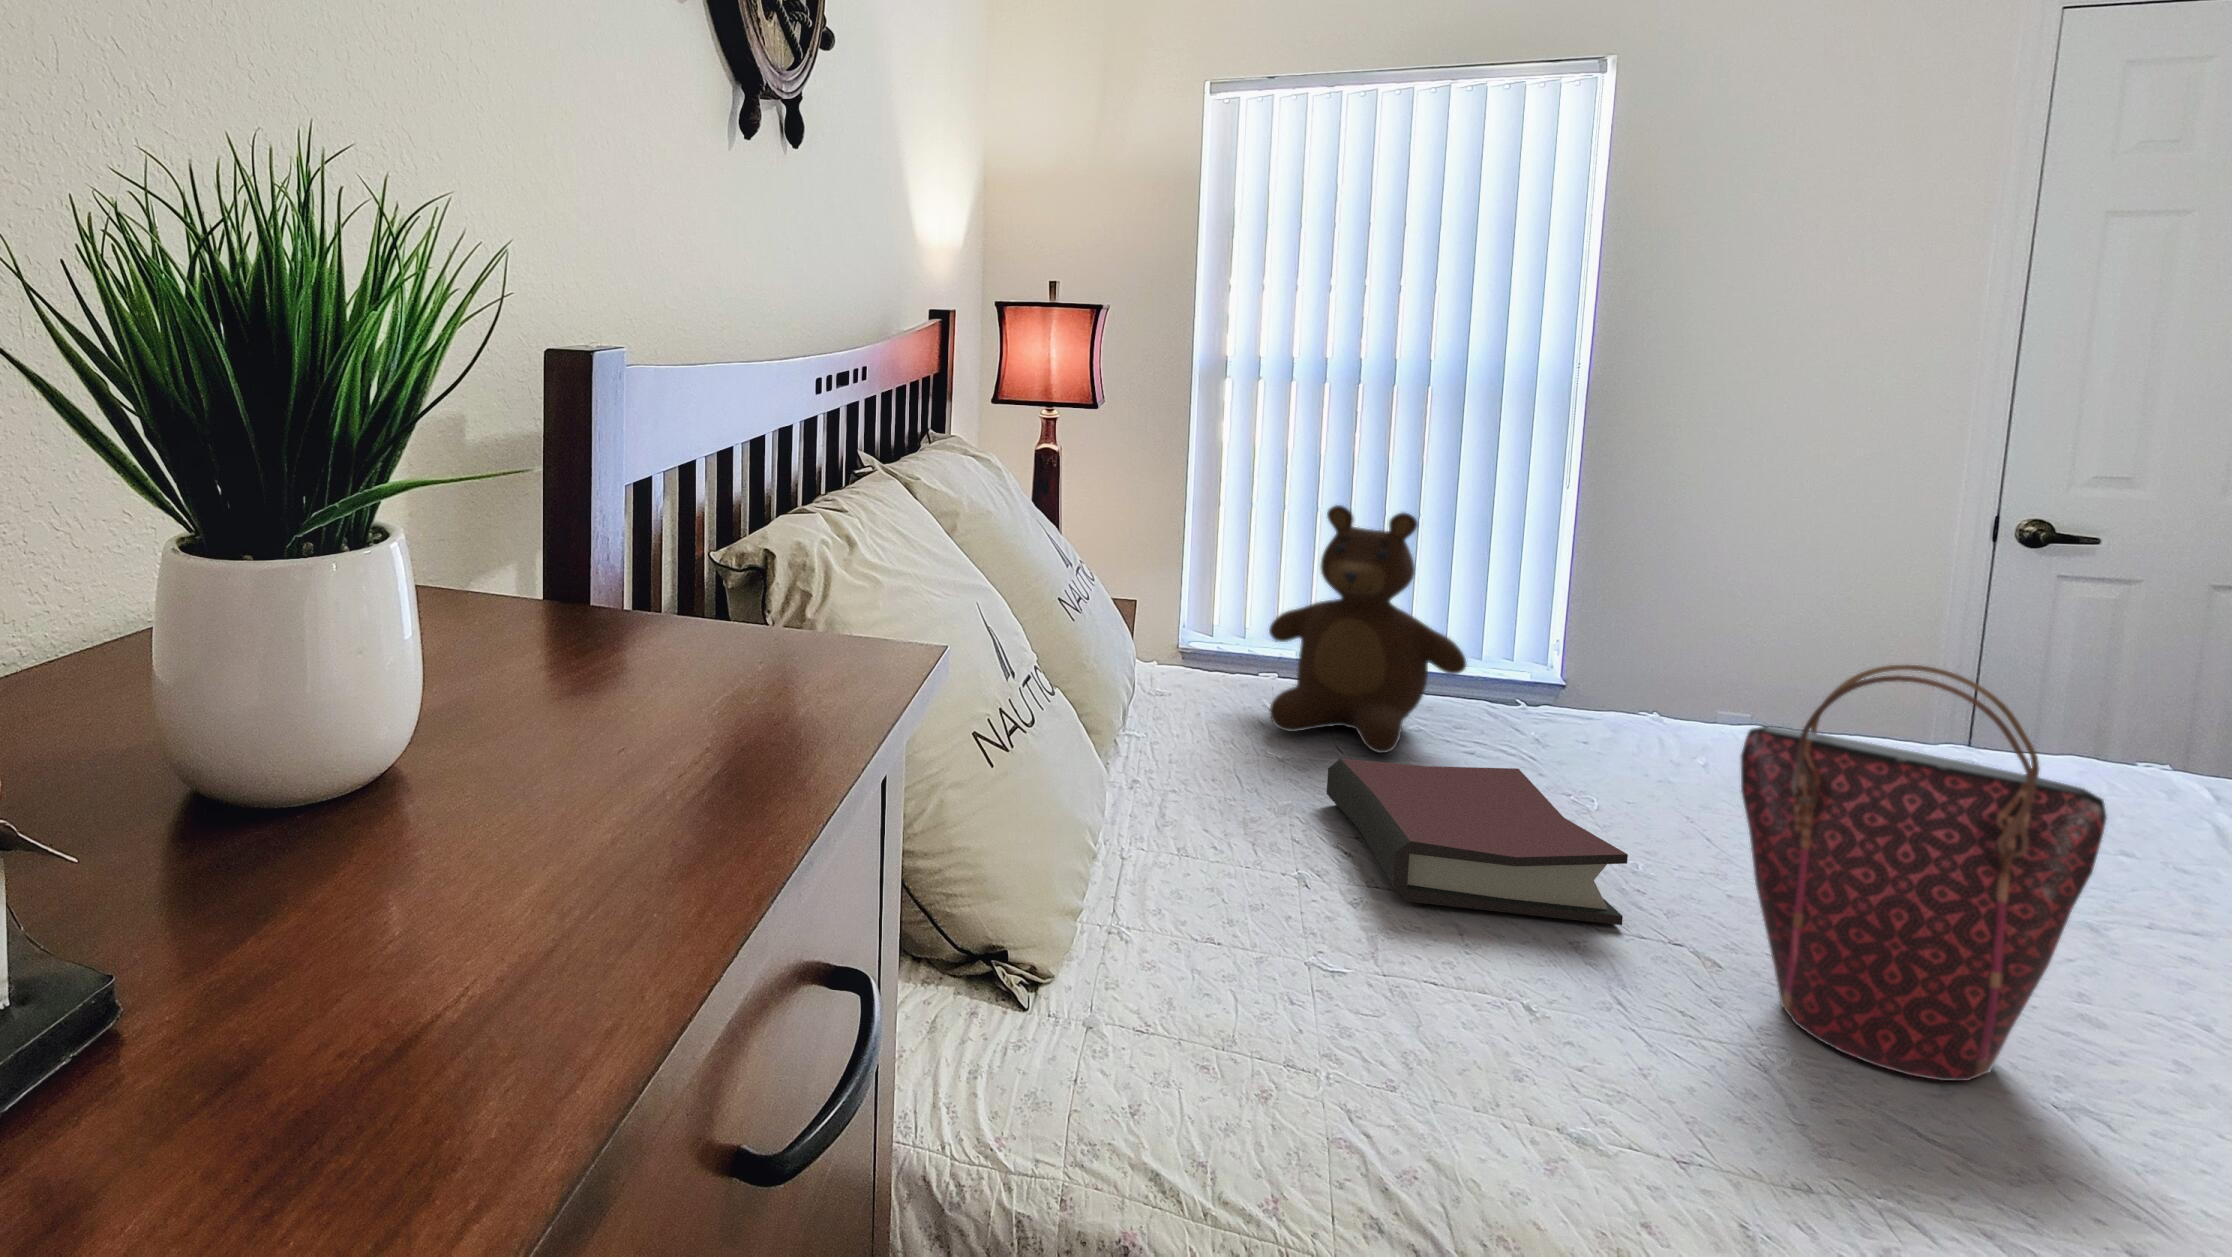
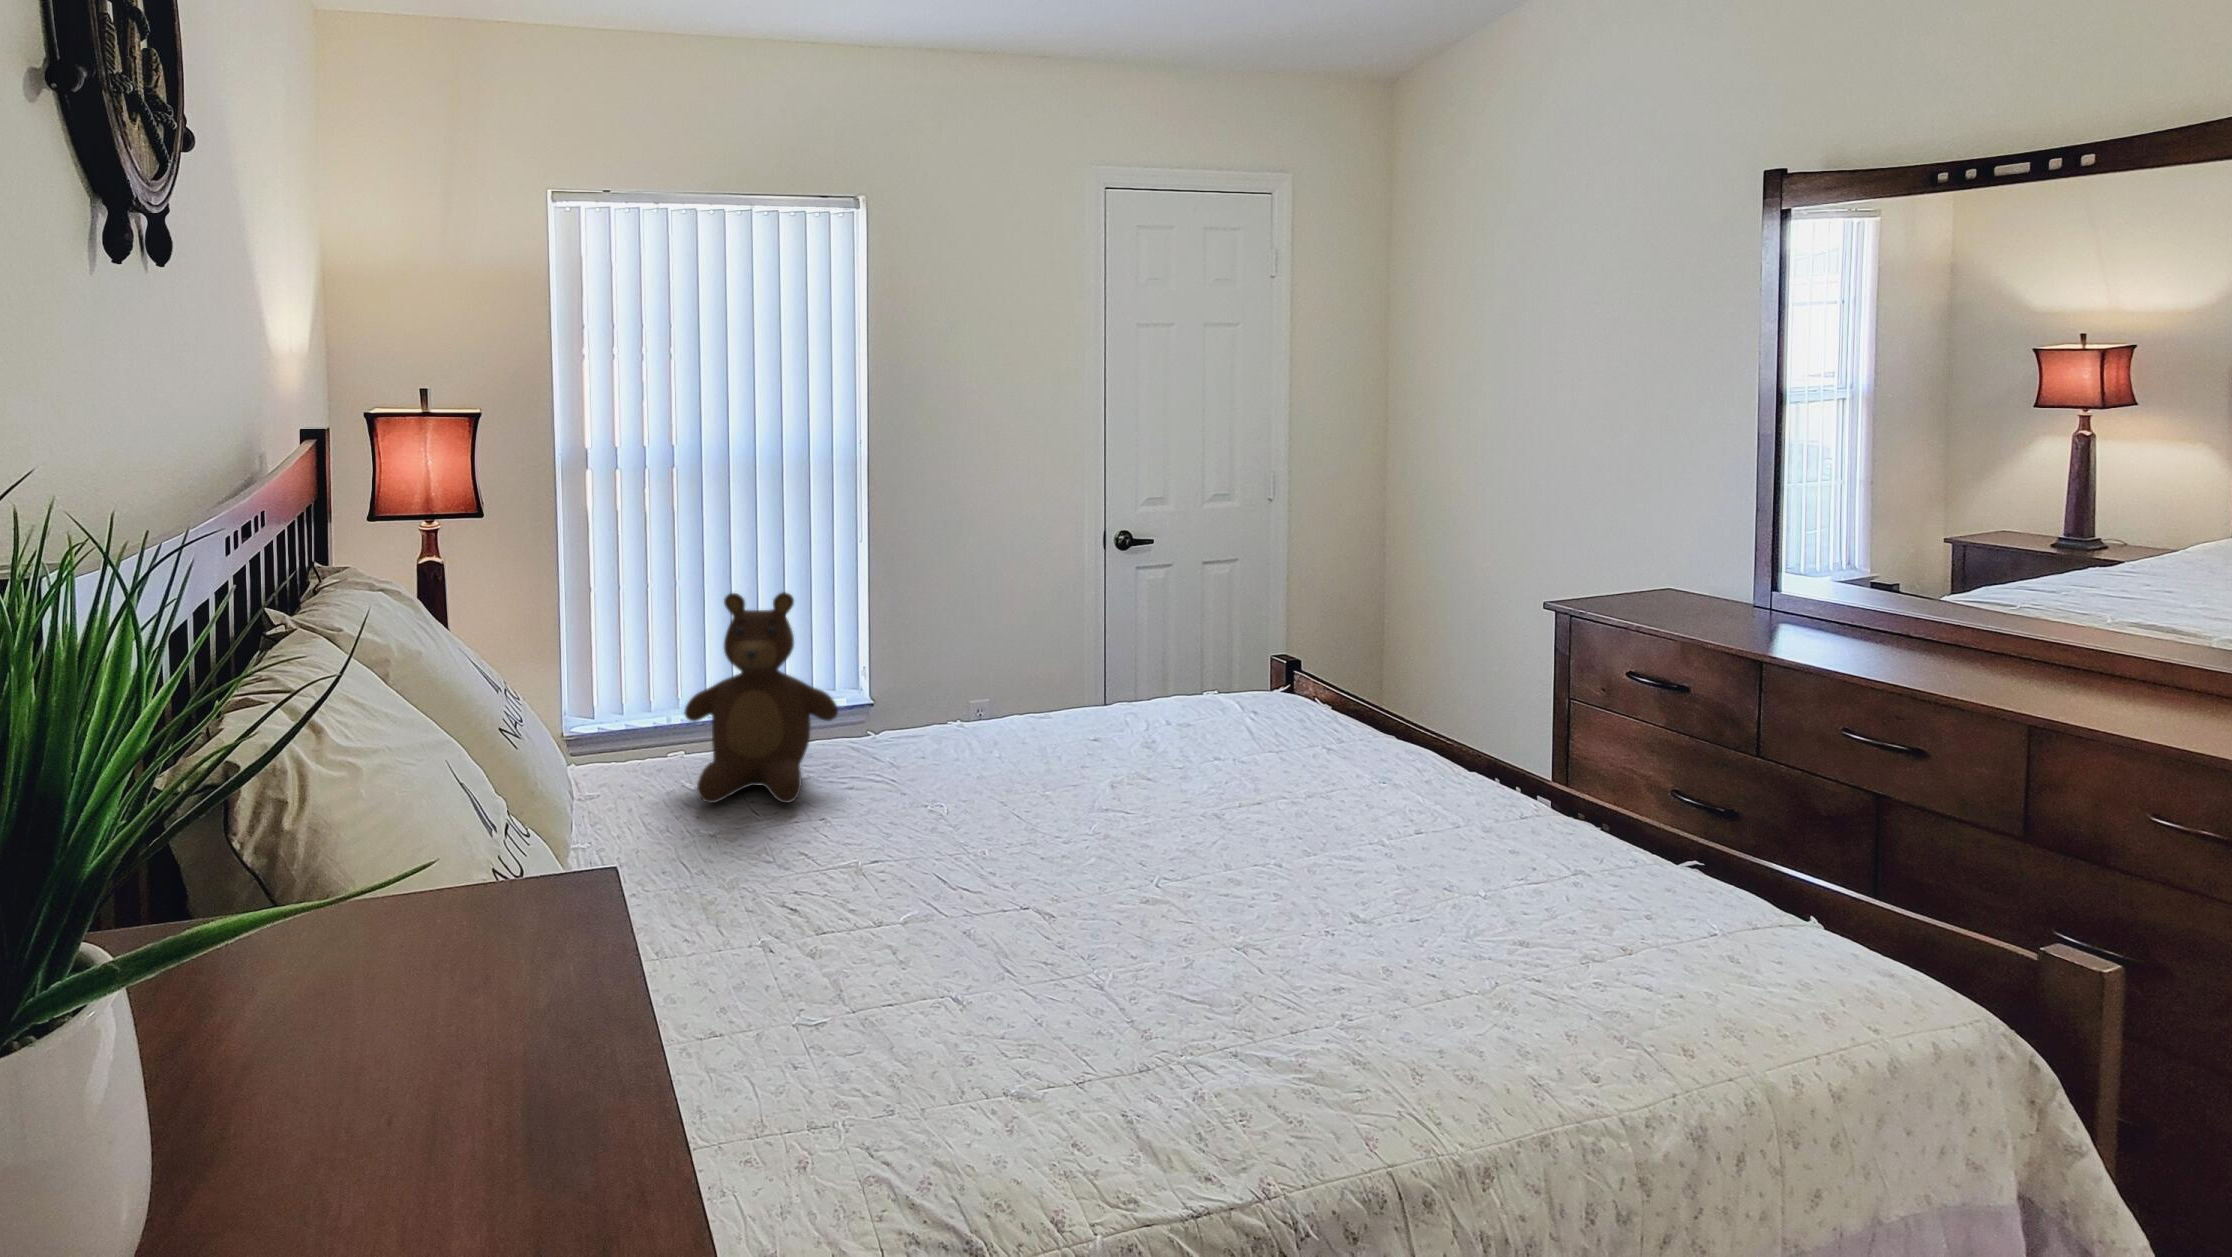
handbag: present [1741,665,2107,1081] -> none [1047,665,1226,950]
hardback book: present [1327,758,1628,925] -> none [762,791,985,934]

